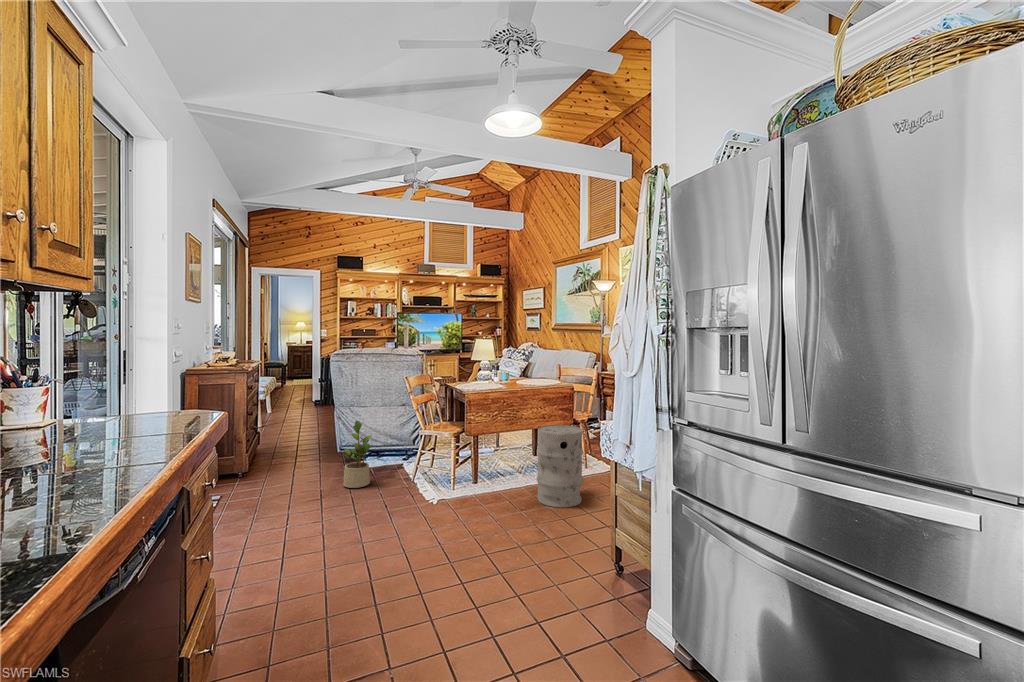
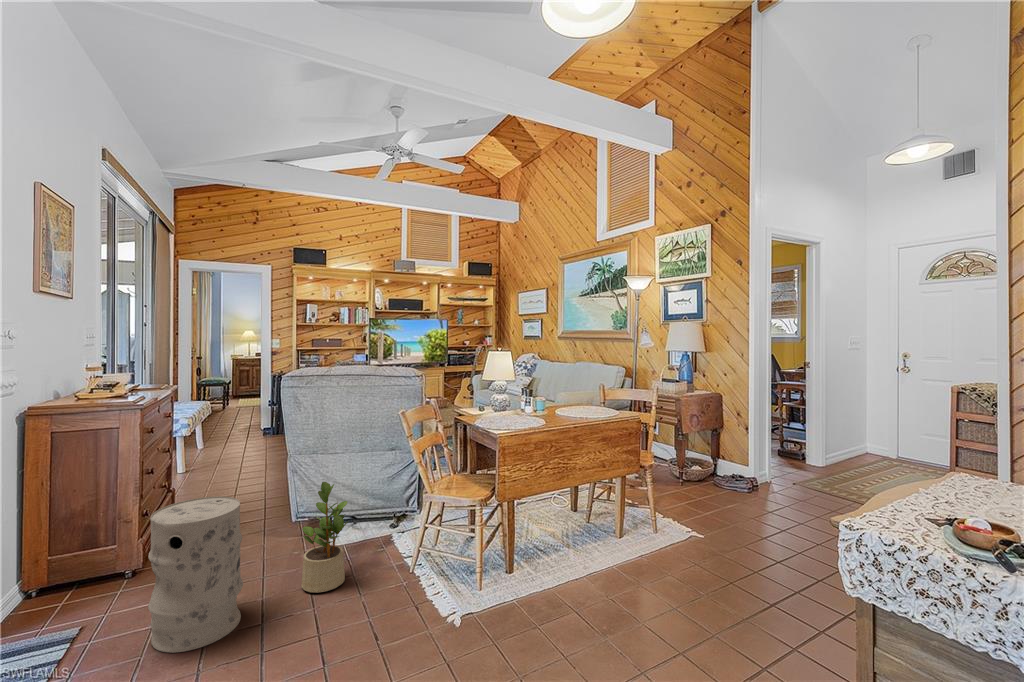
trash can: present [536,425,583,507] -> present [148,496,243,653]

